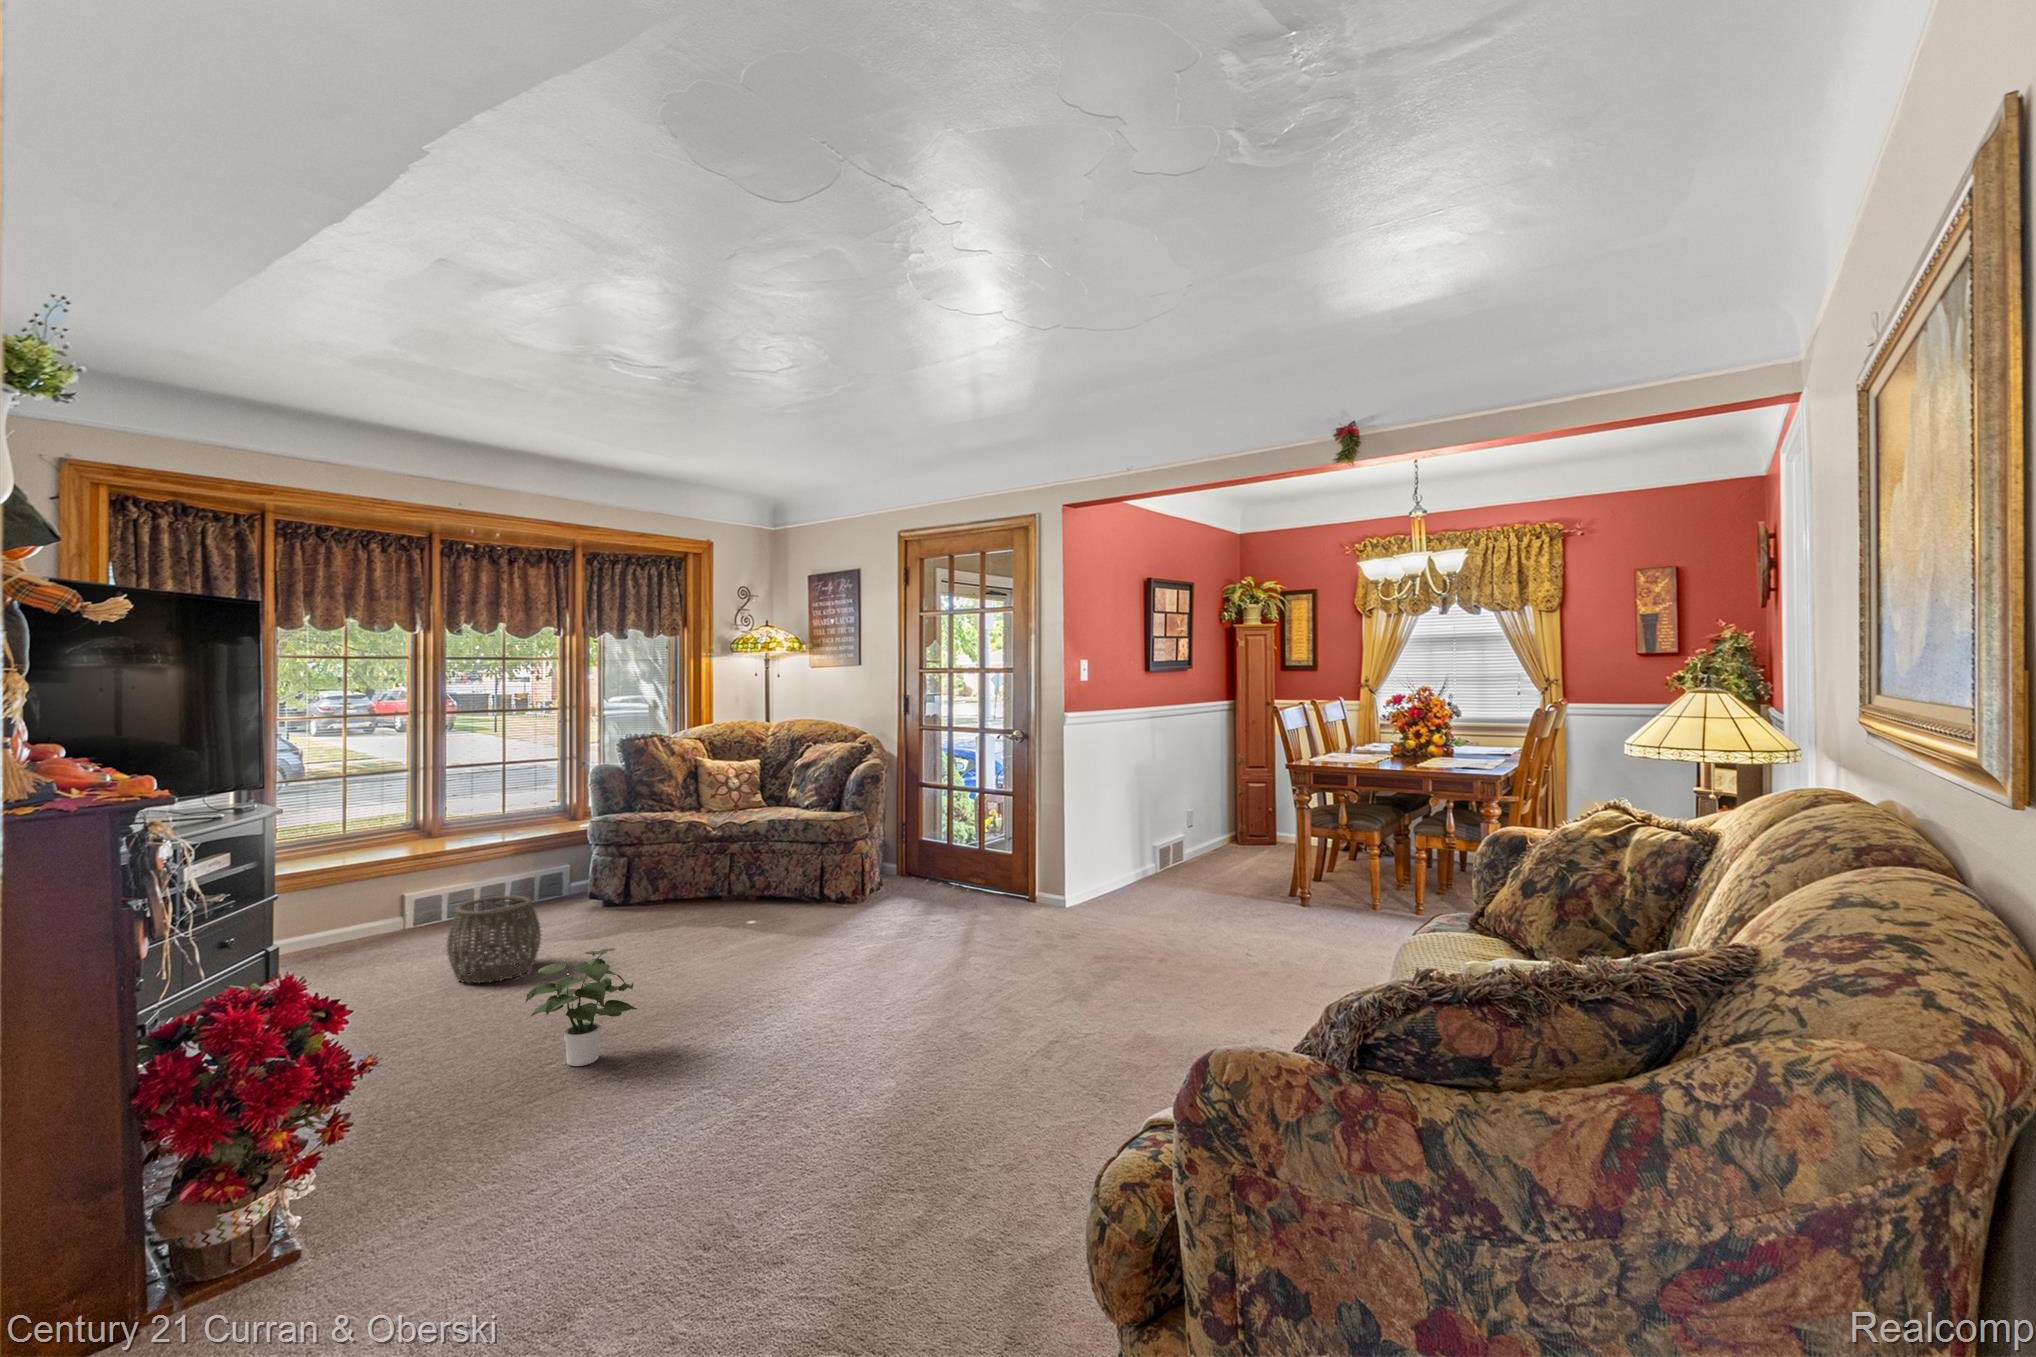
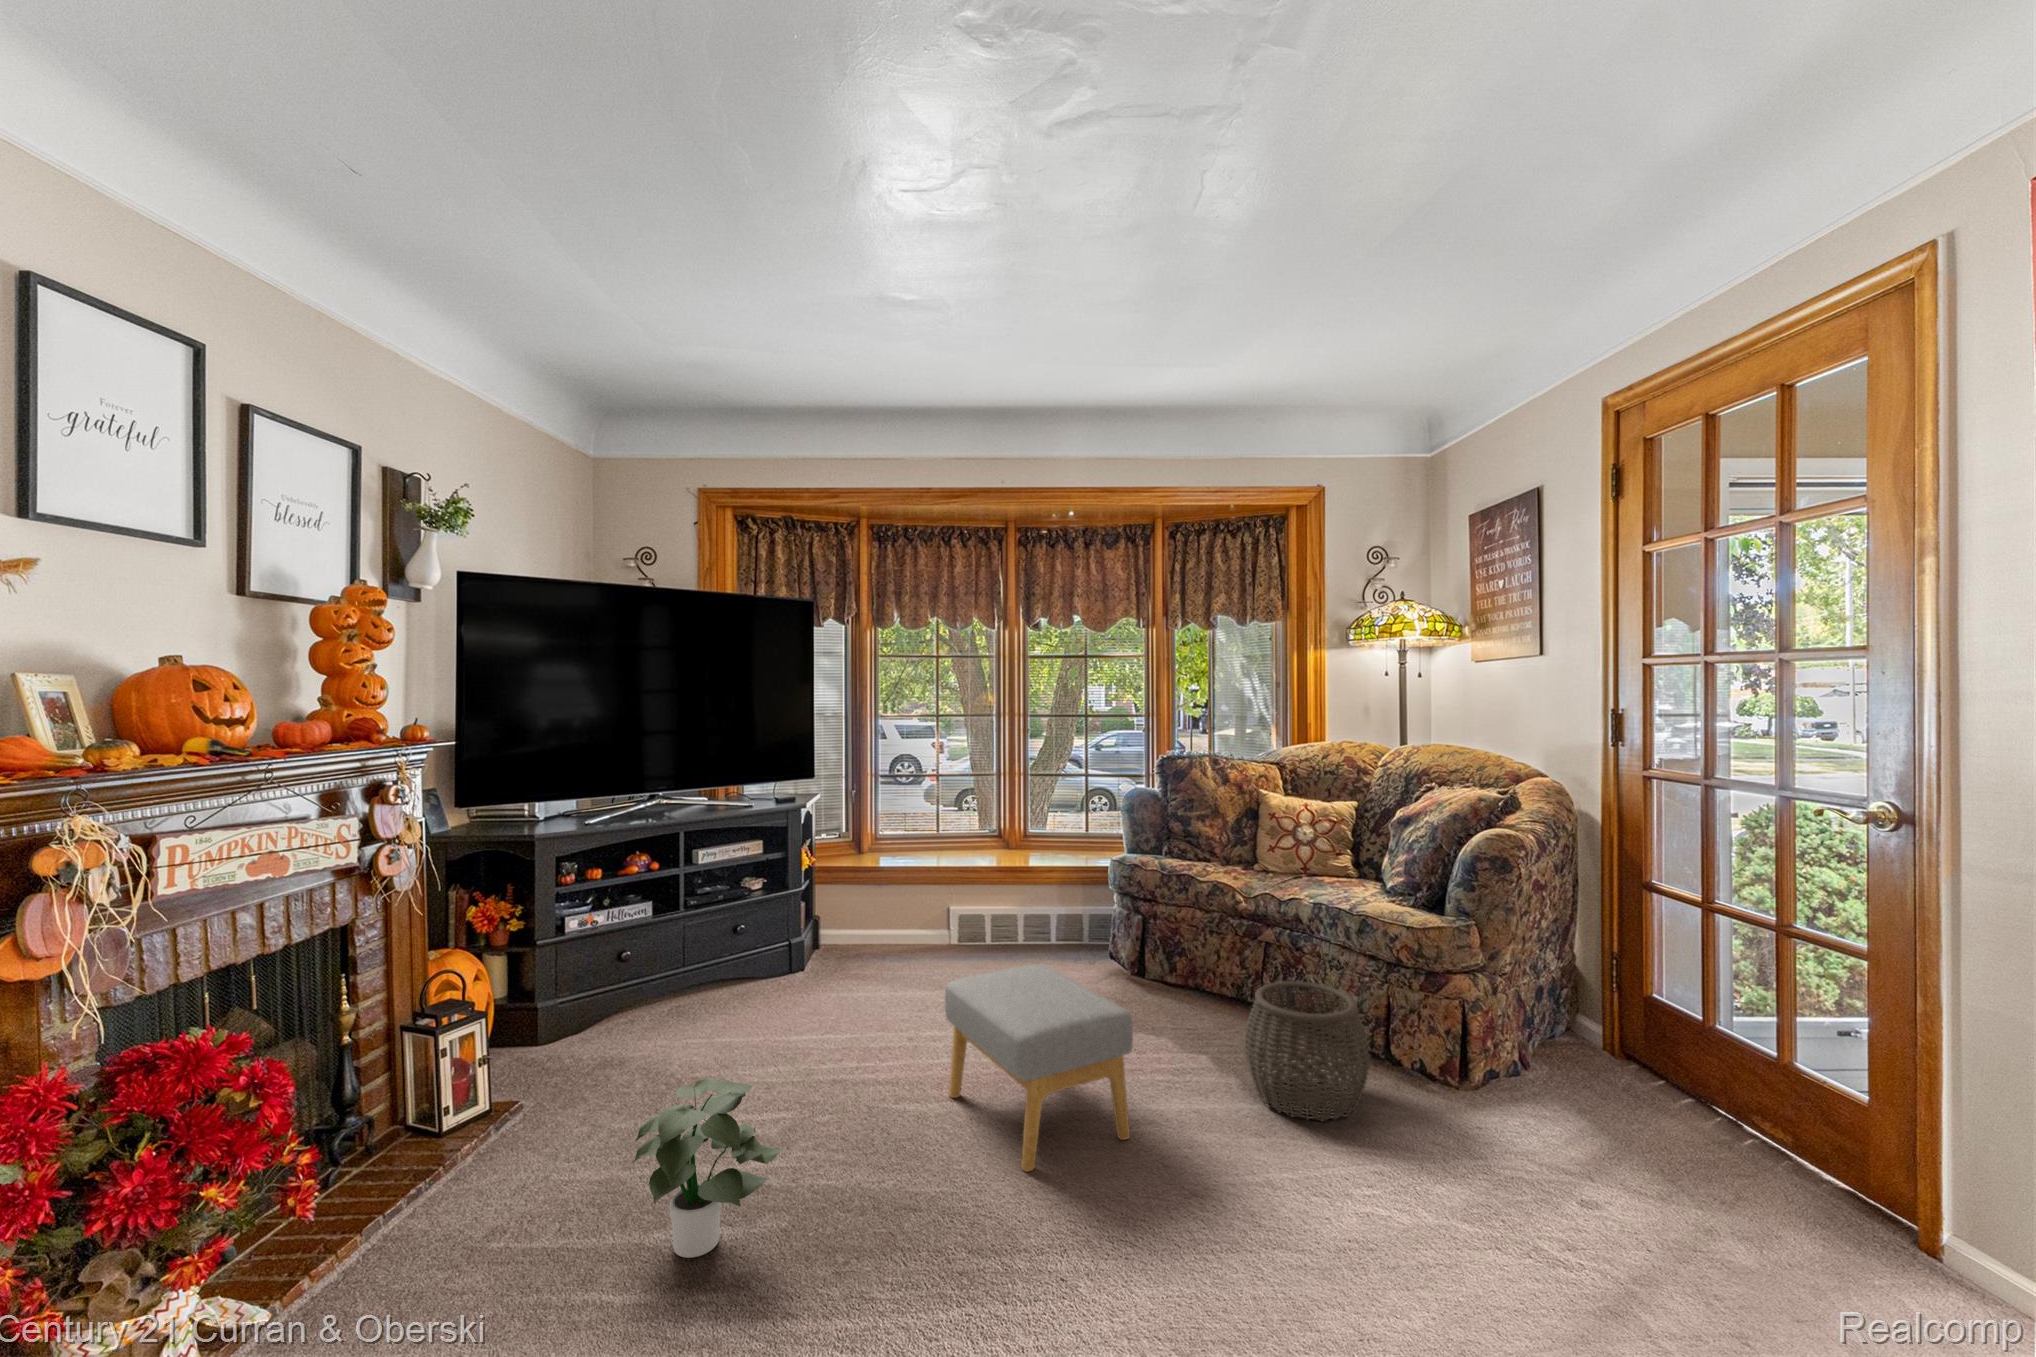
footstool: none [604,880,748,983] -> present [945,964,1133,1172]
woven basket: present [447,896,541,983] -> present [1244,981,1370,1121]

